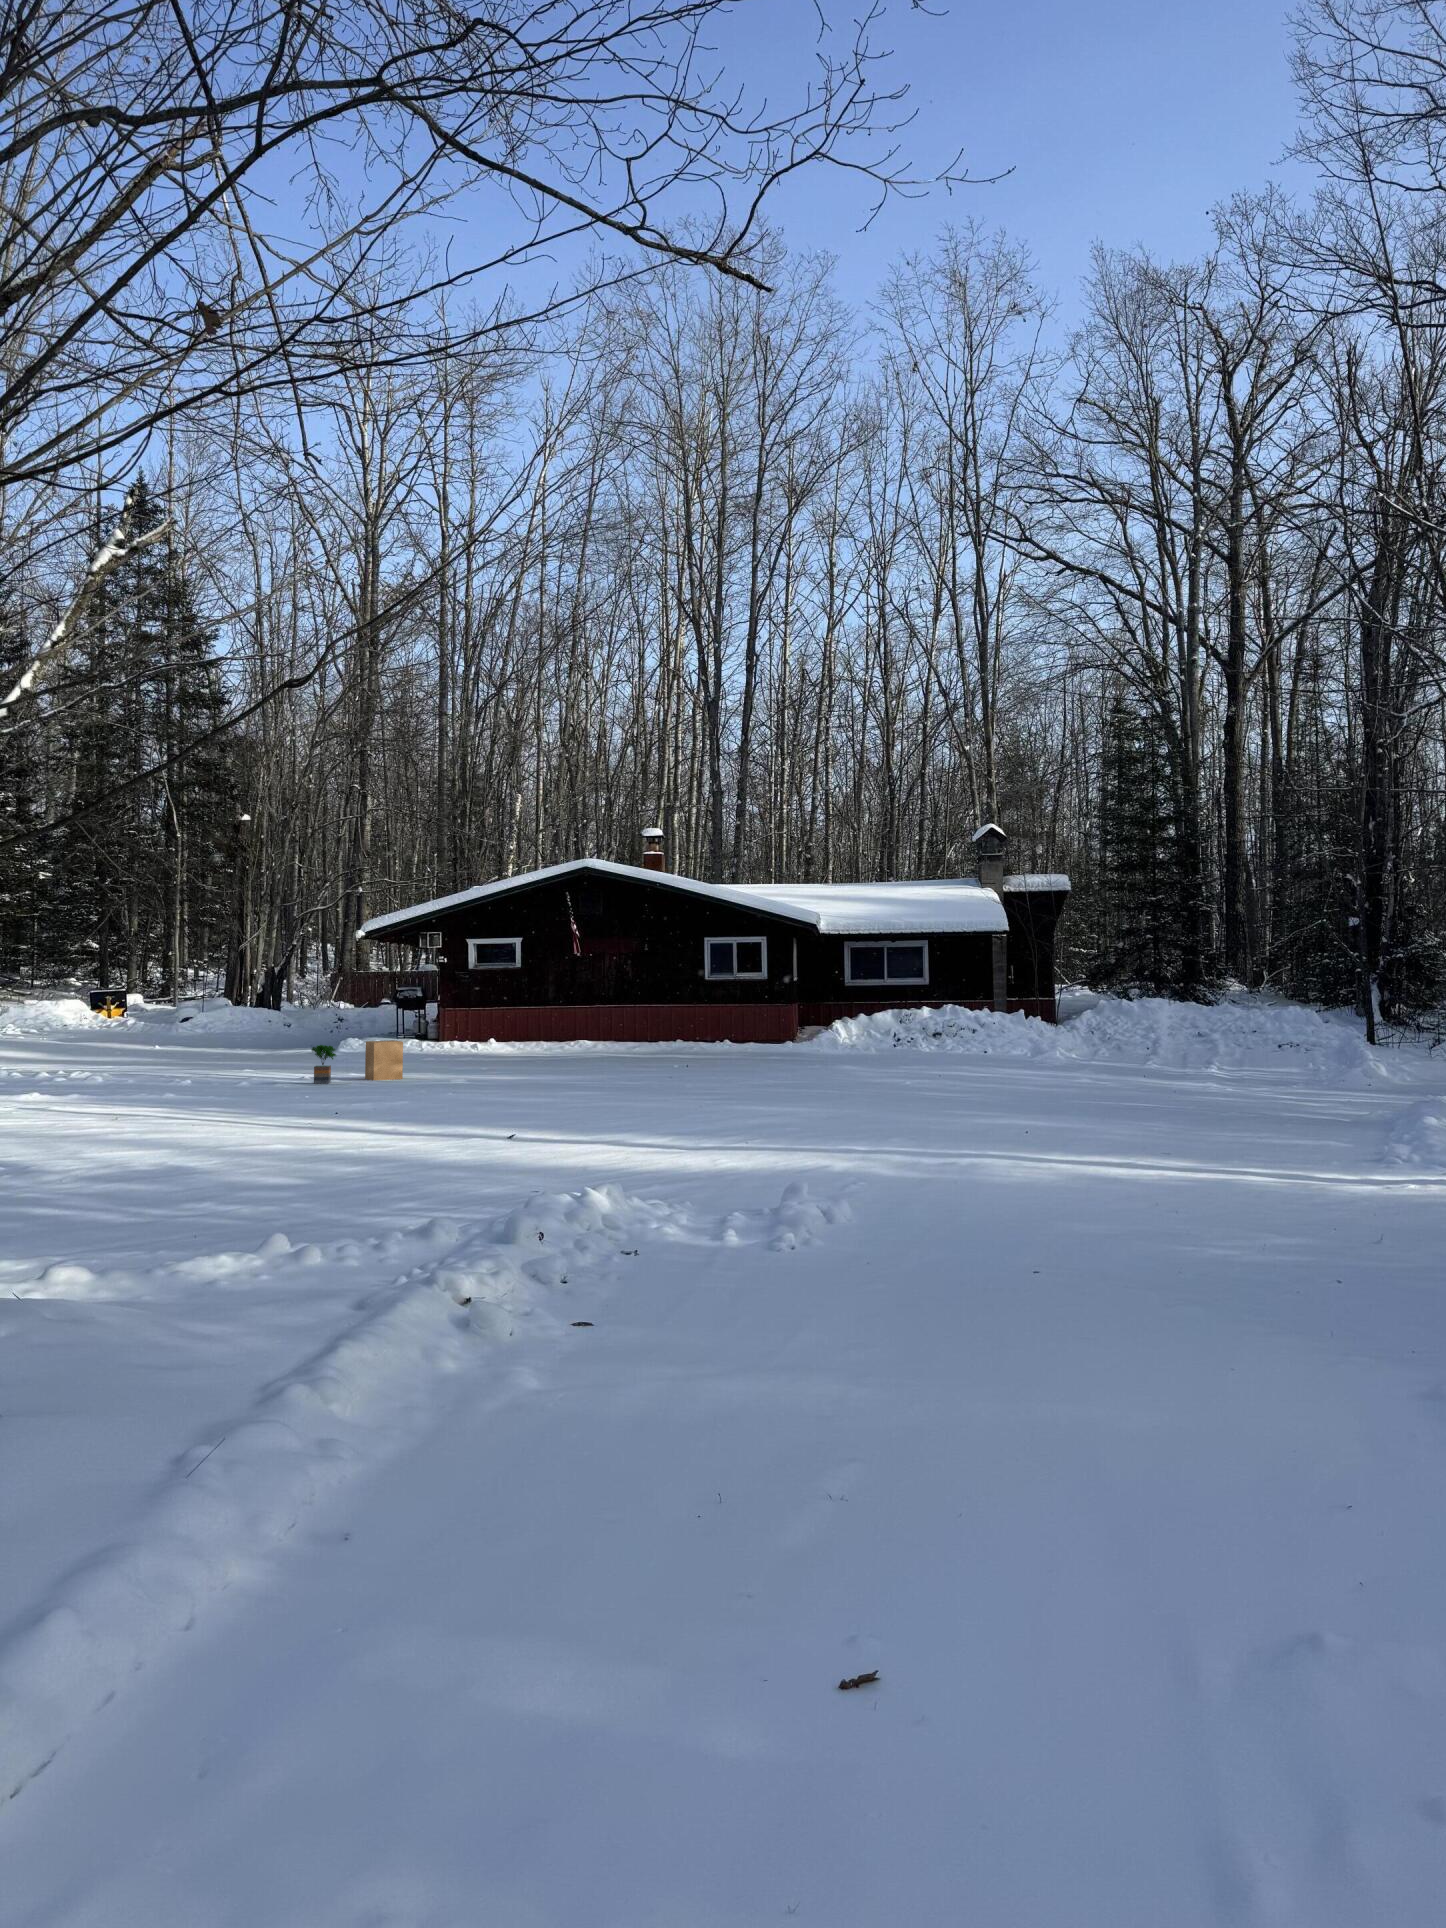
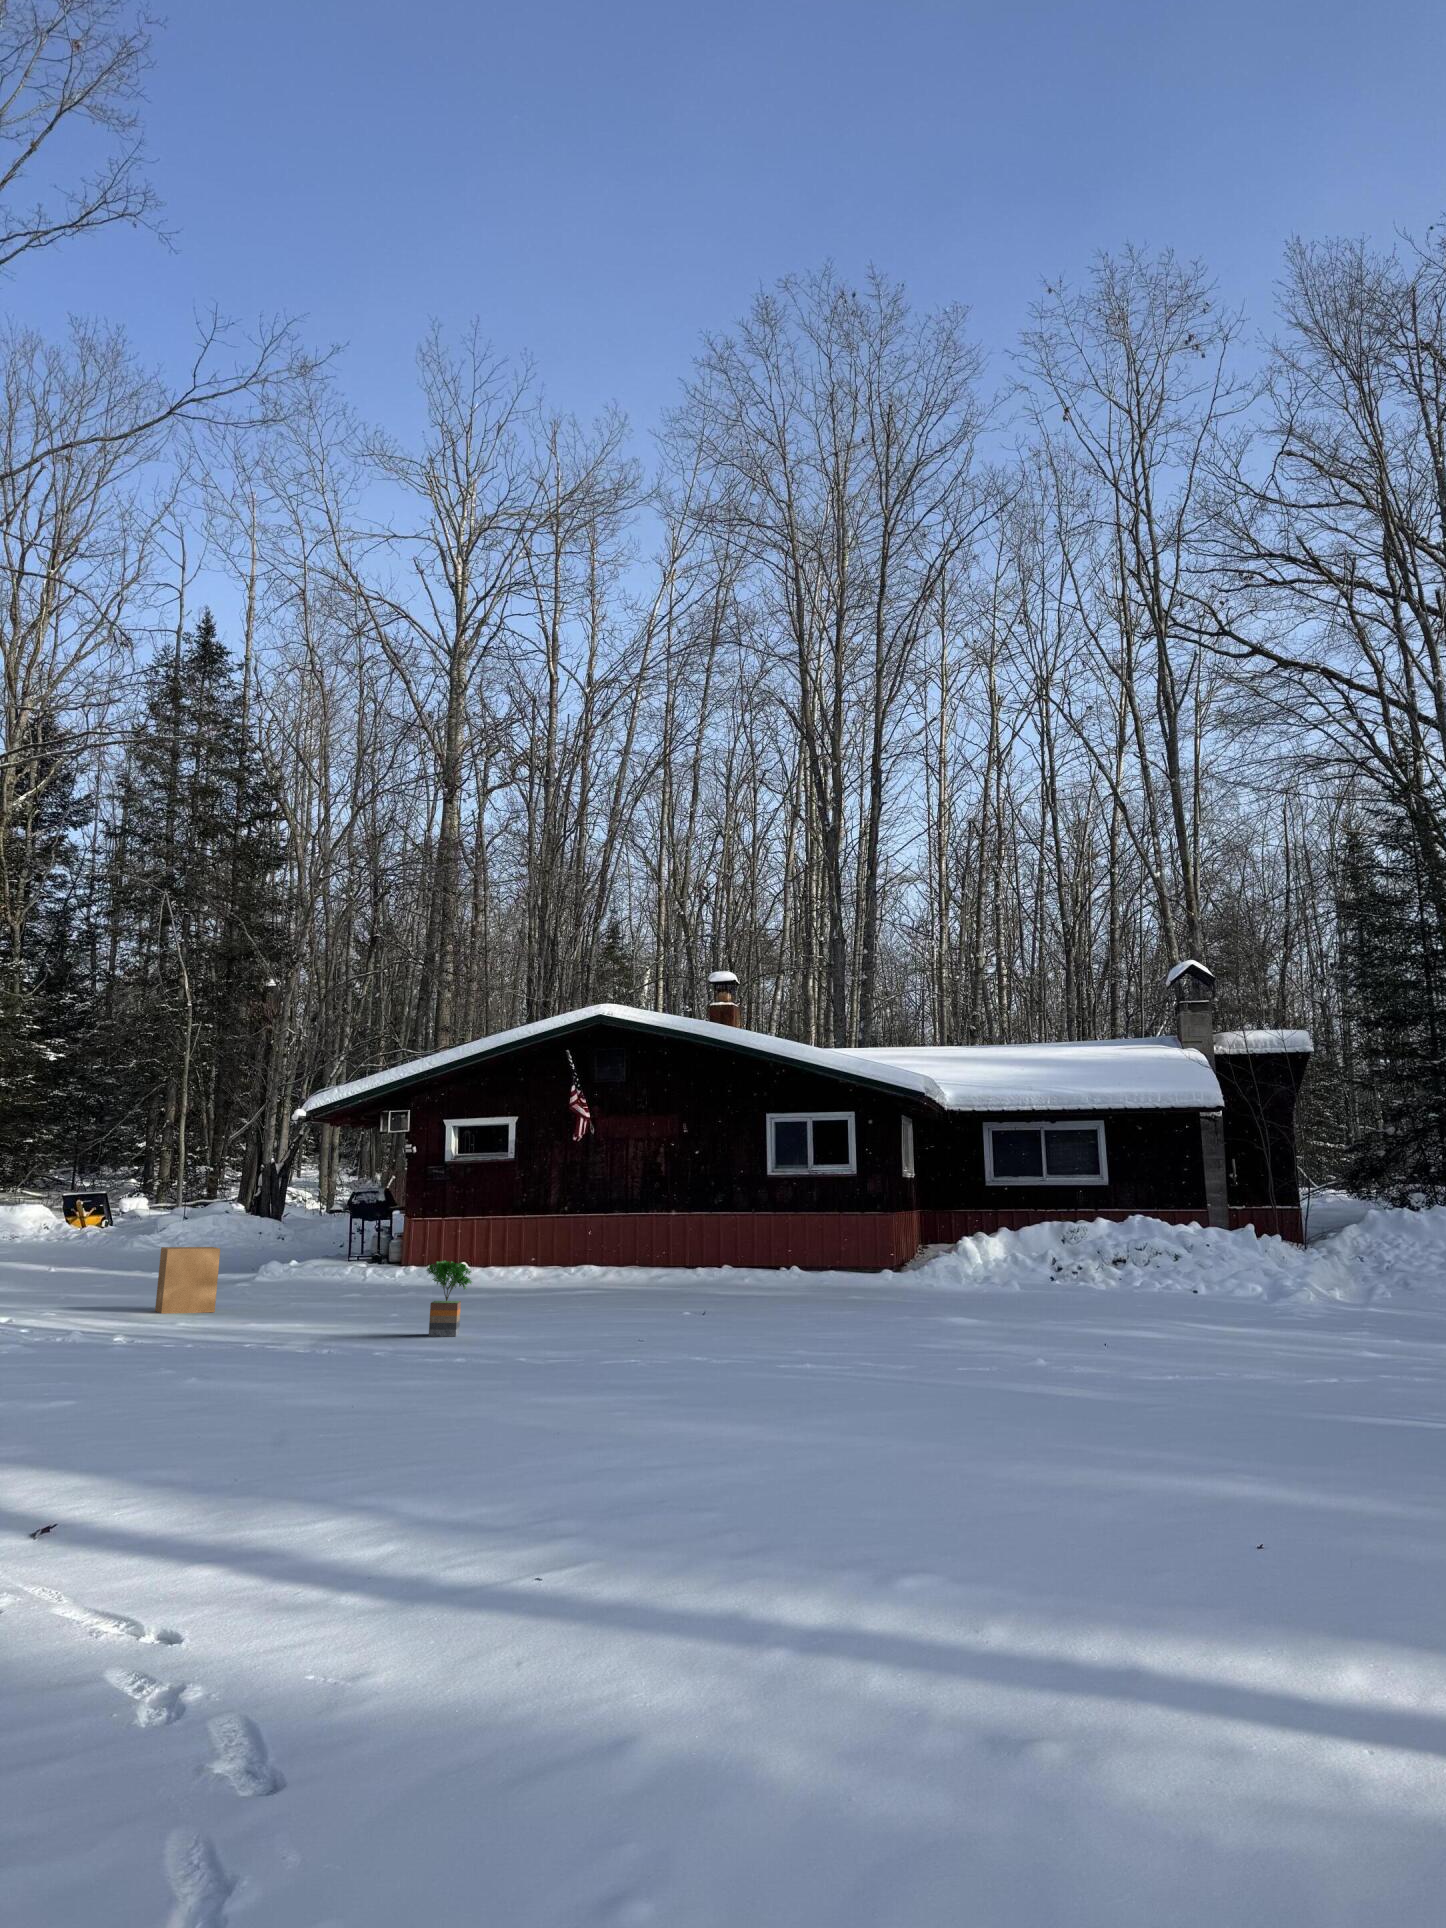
potted tree: present [311,1045,336,1084] -> present [427,1261,472,1337]

